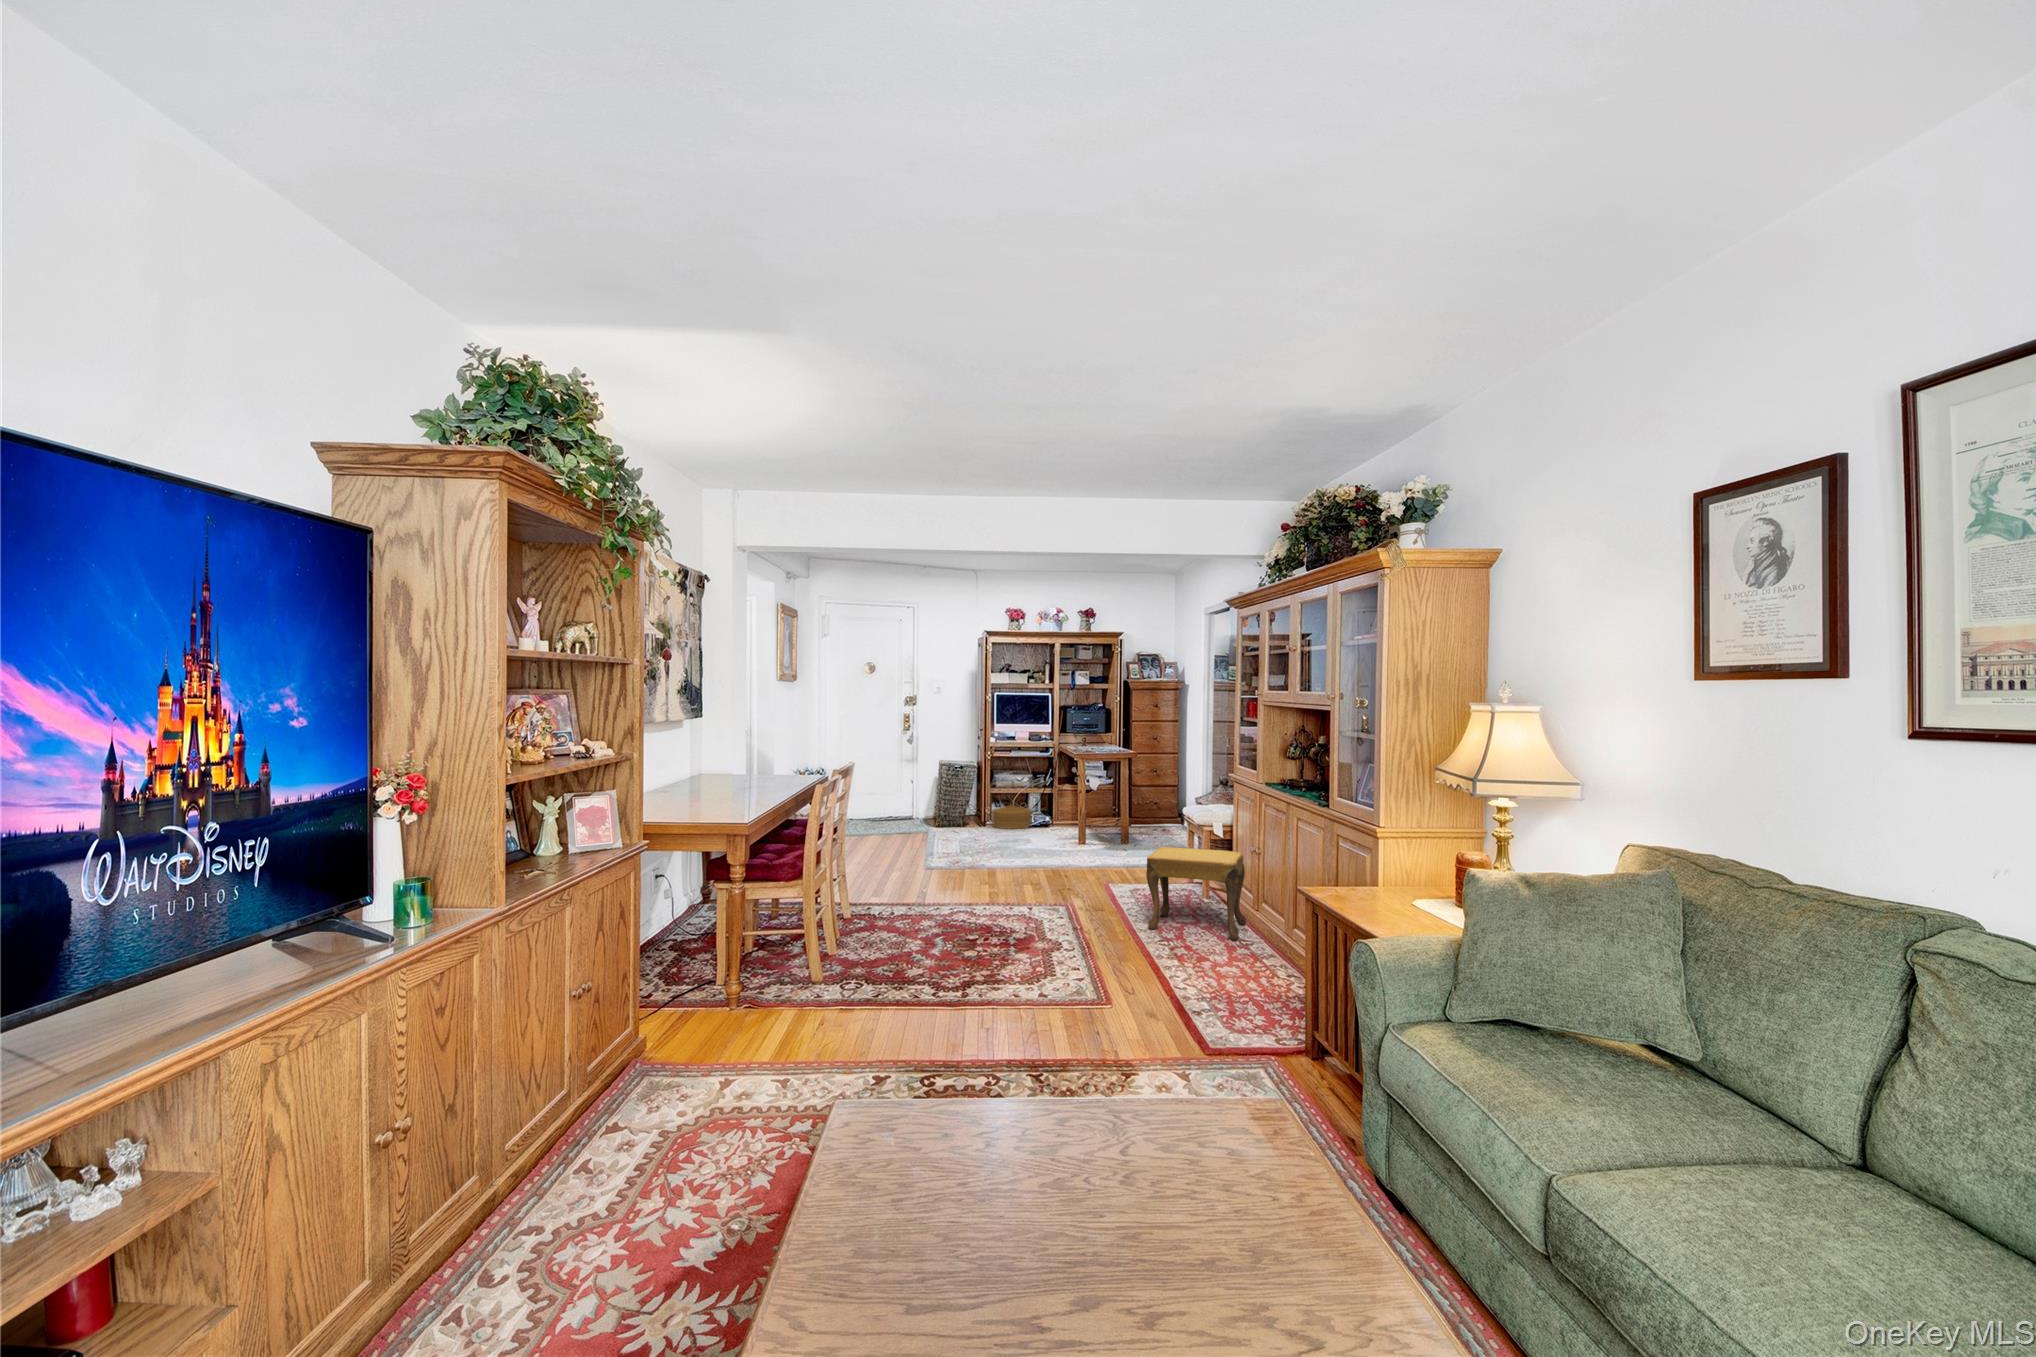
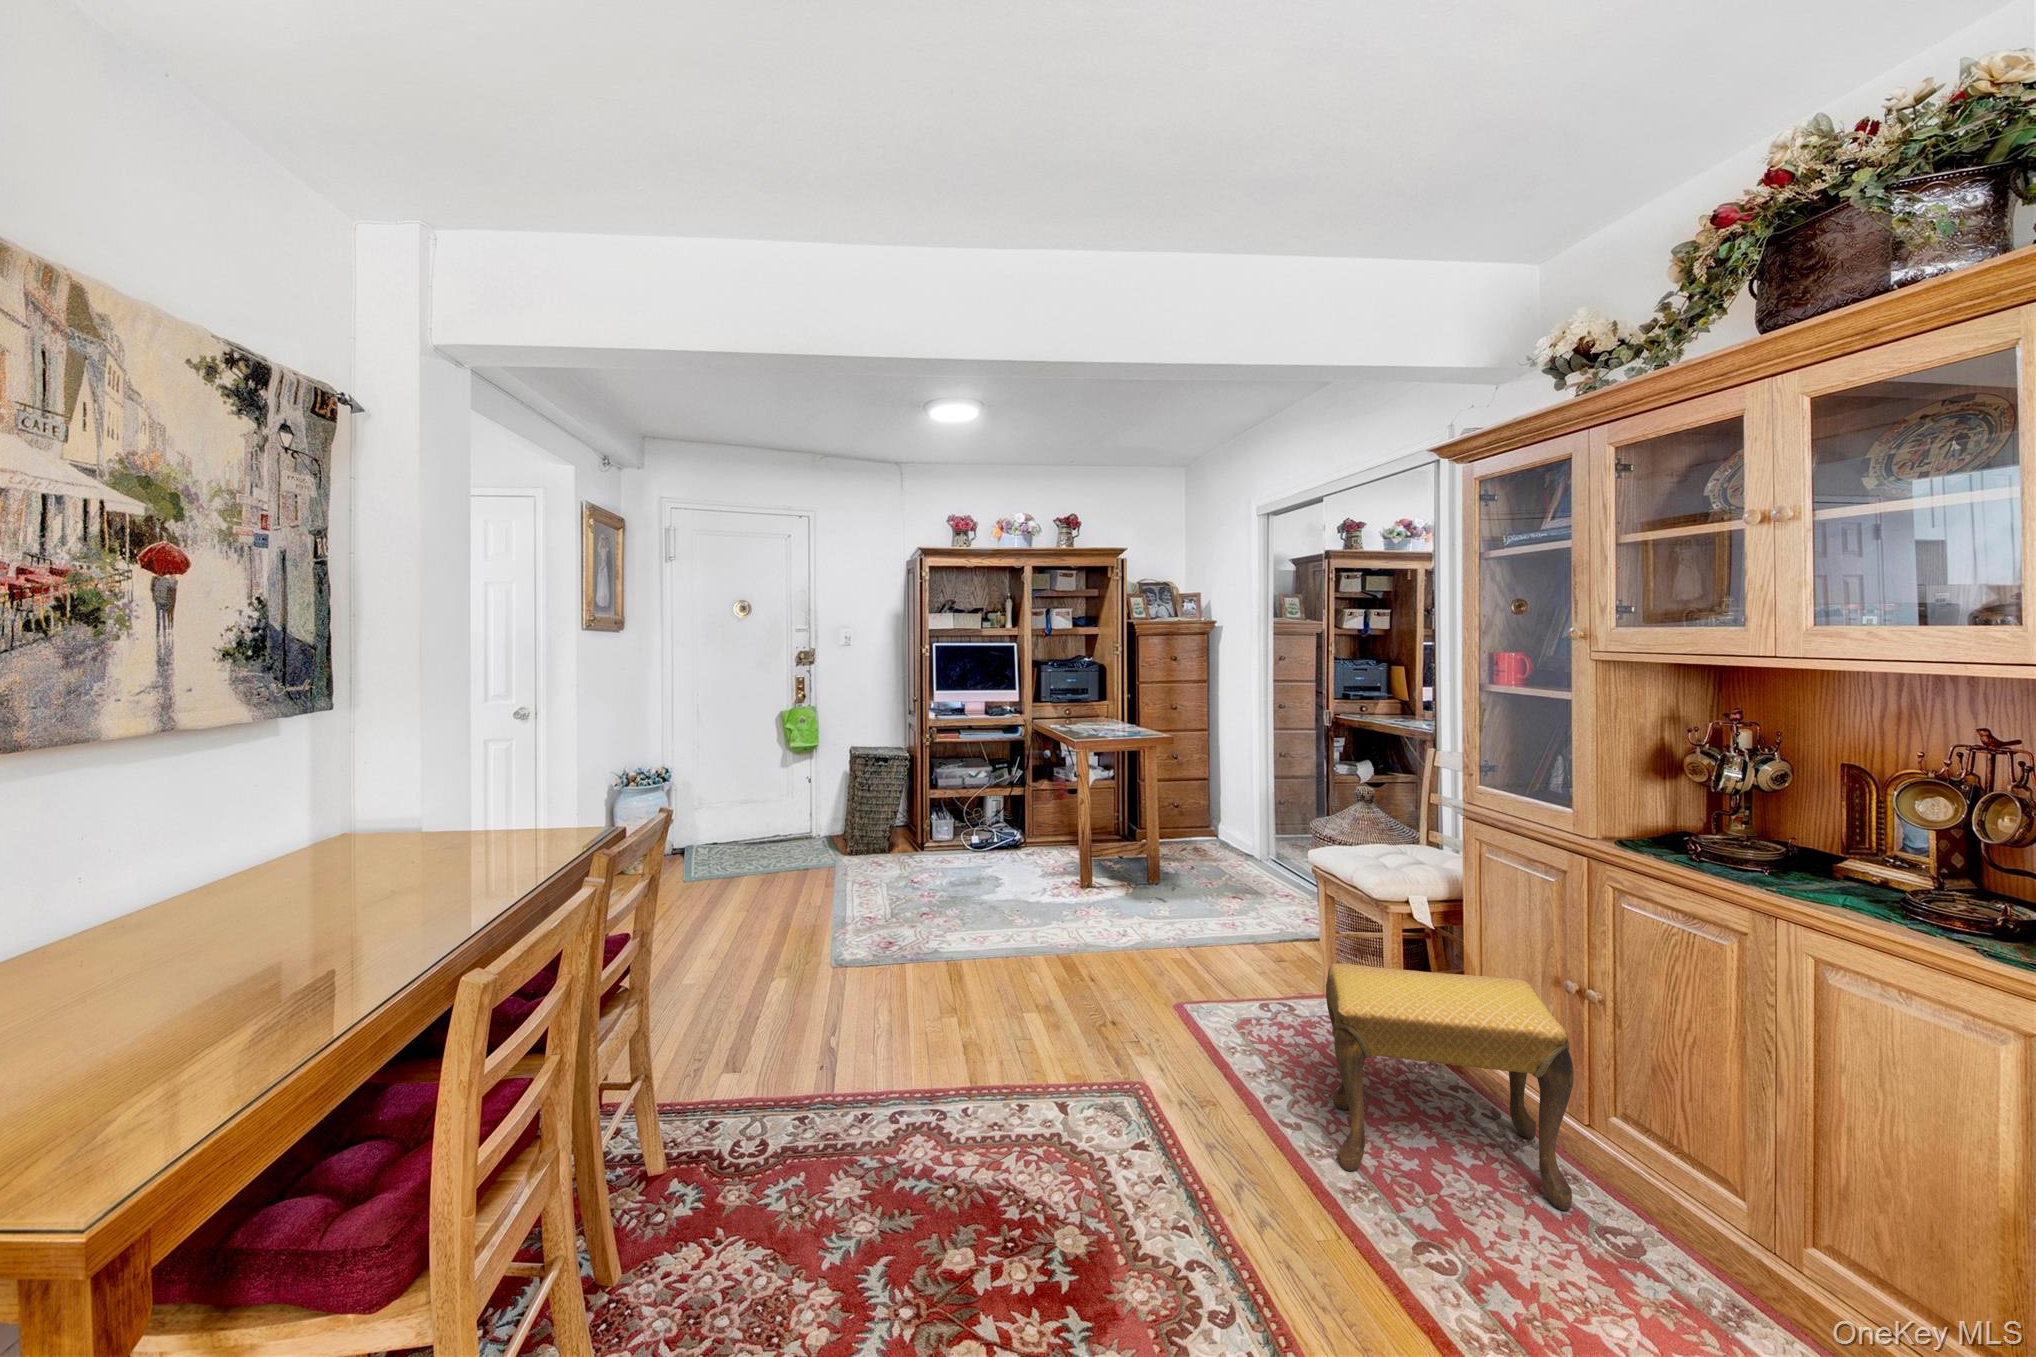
woven basket: present [991,782,1033,829] -> none [929,780,996,854]

